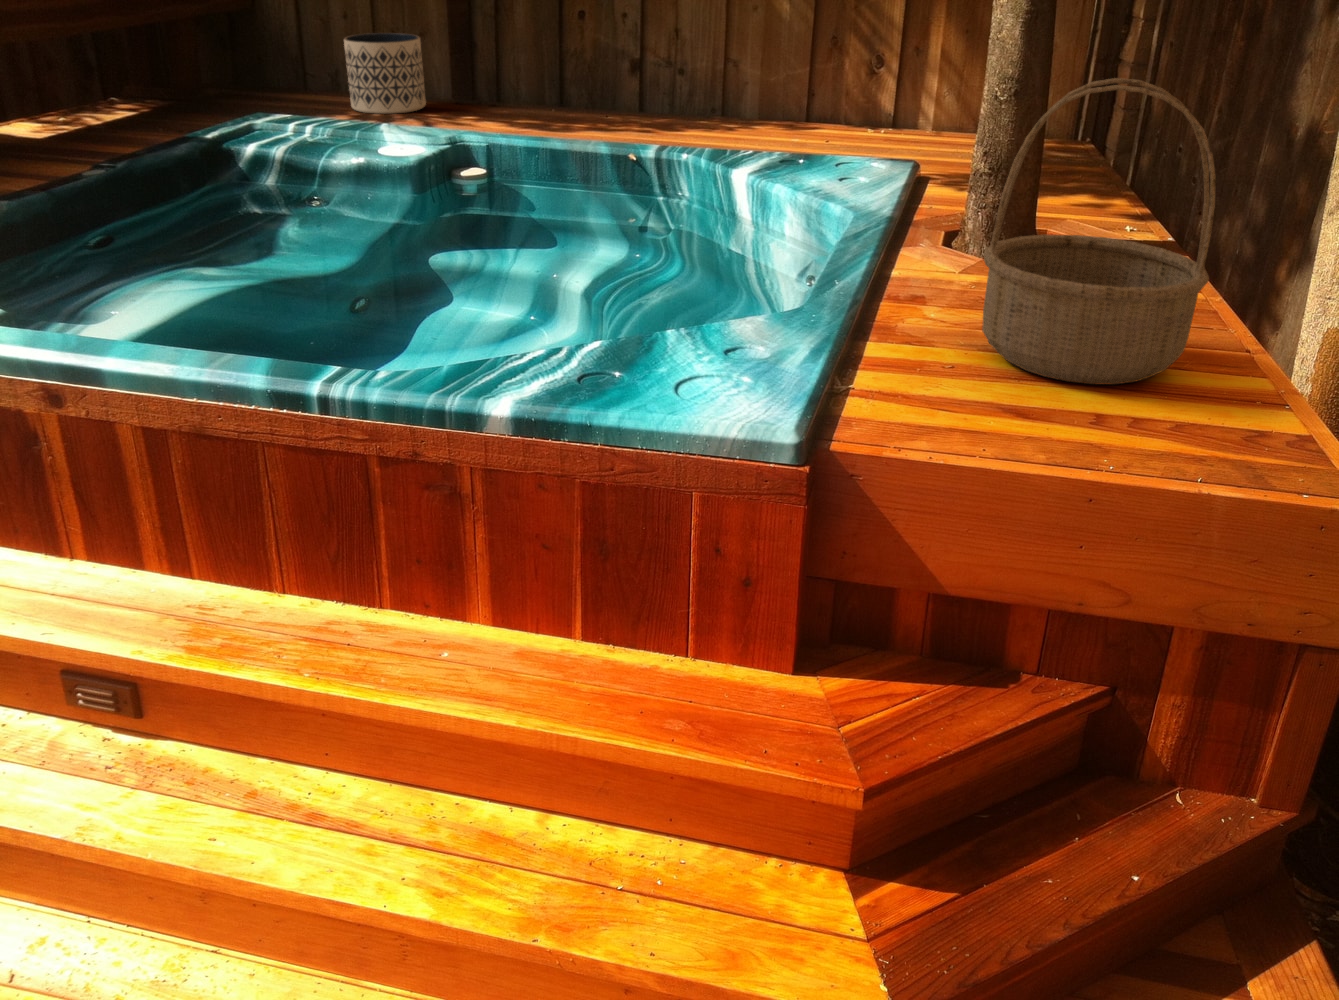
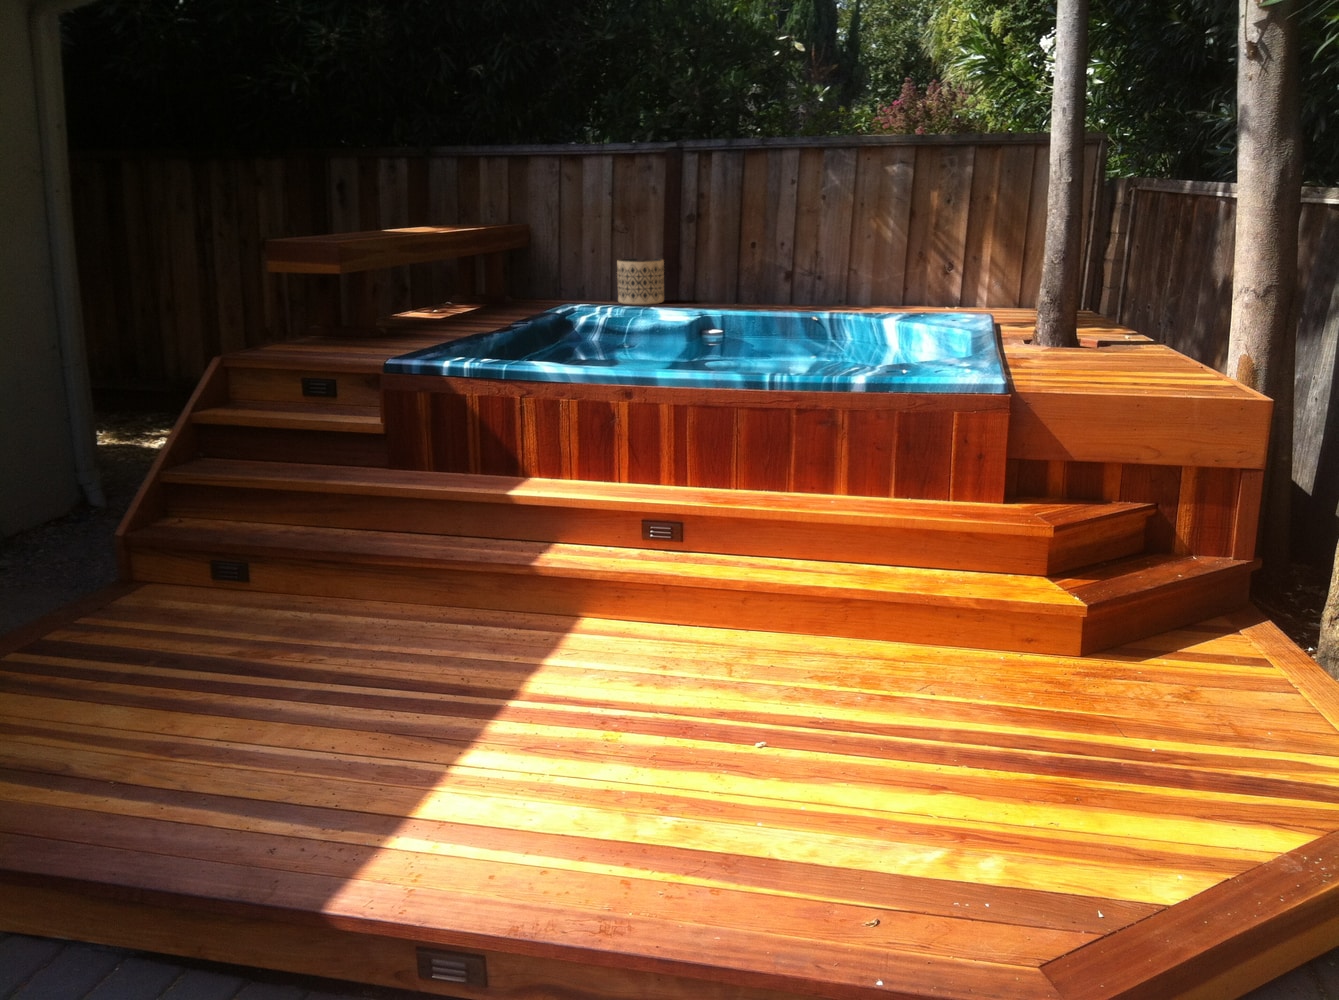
basket: present [982,78,1216,385] -> none [1066,235,1179,378]

